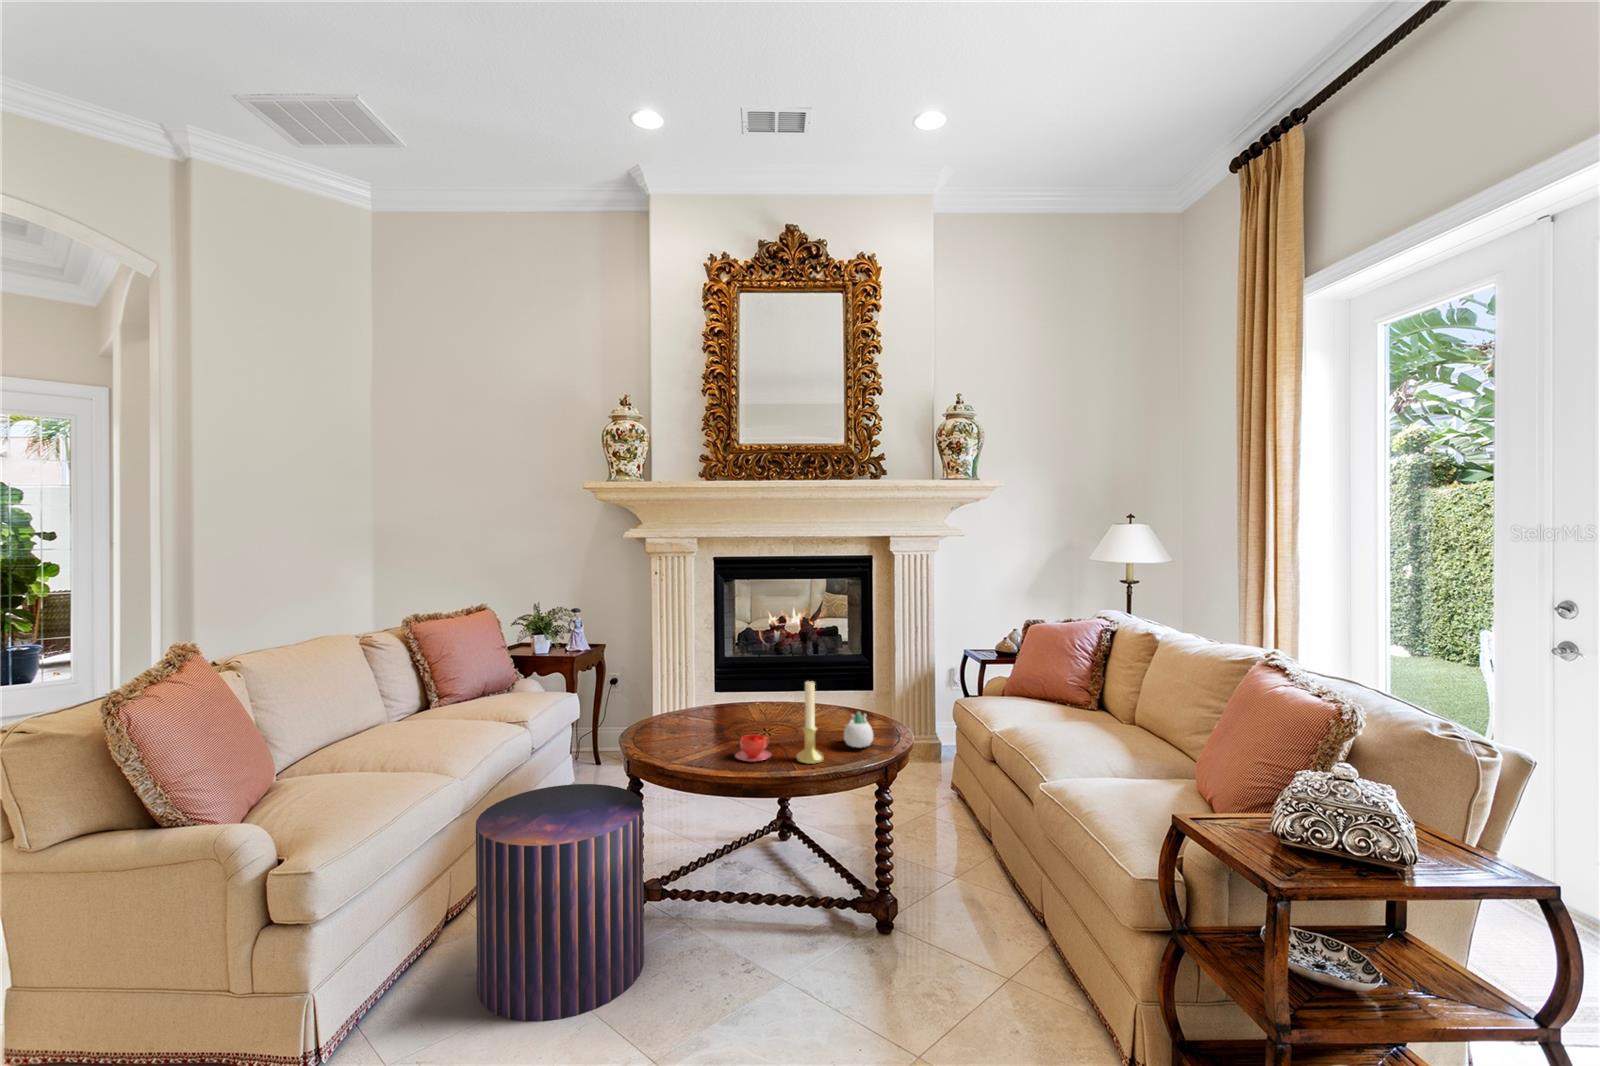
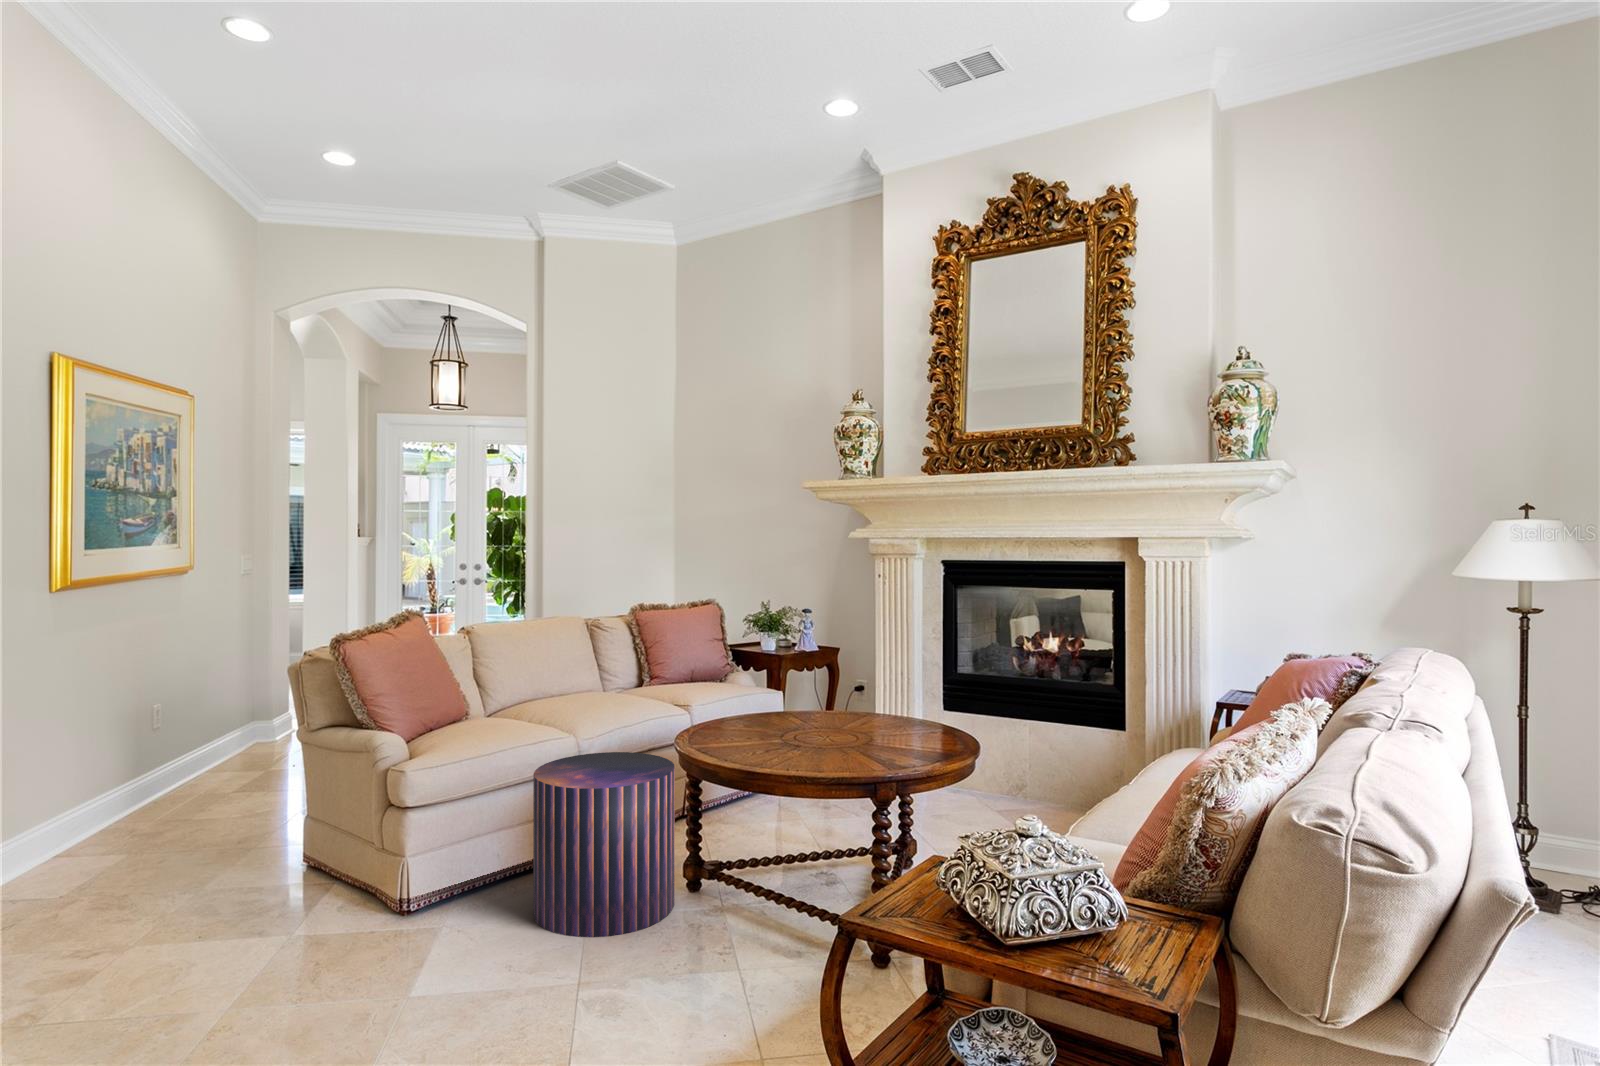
candle holder: present [796,681,824,764] -> none [804,680,833,767]
succulent planter: present [844,712,873,748] -> none [869,723,905,762]
teacup: present [735,735,771,762] -> none [758,731,797,756]

